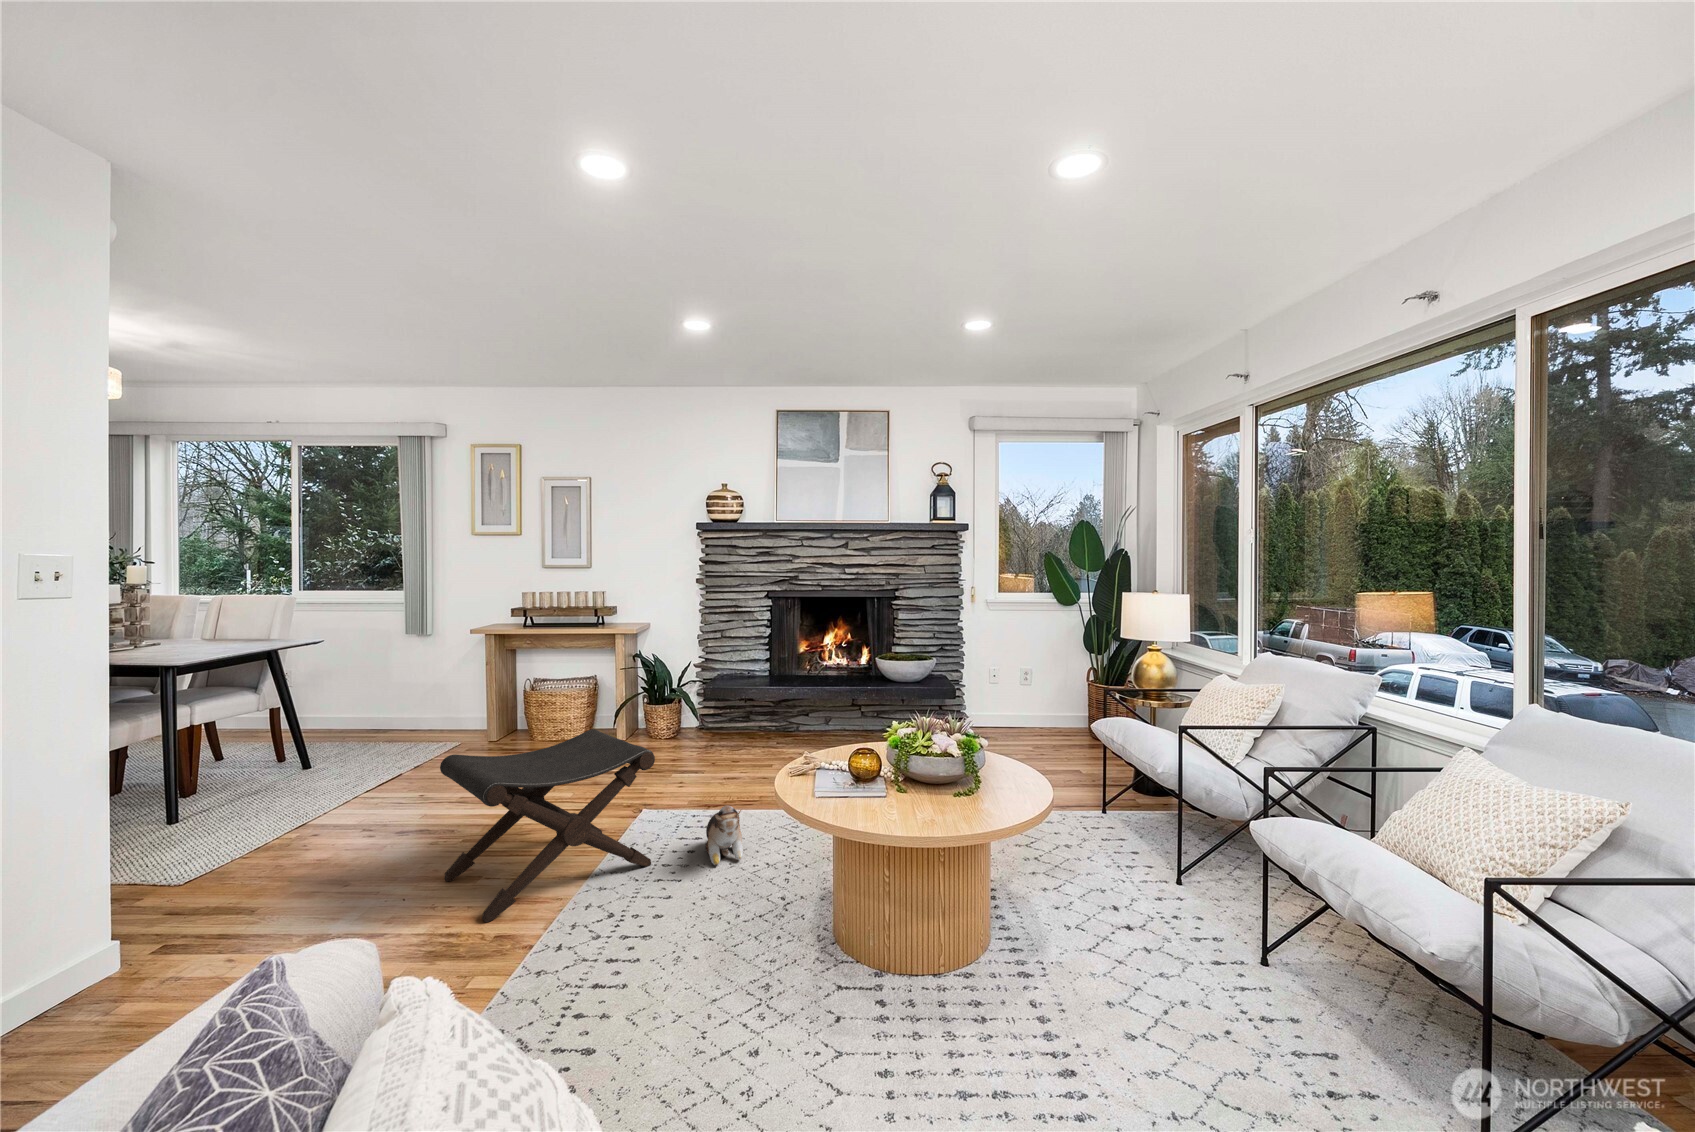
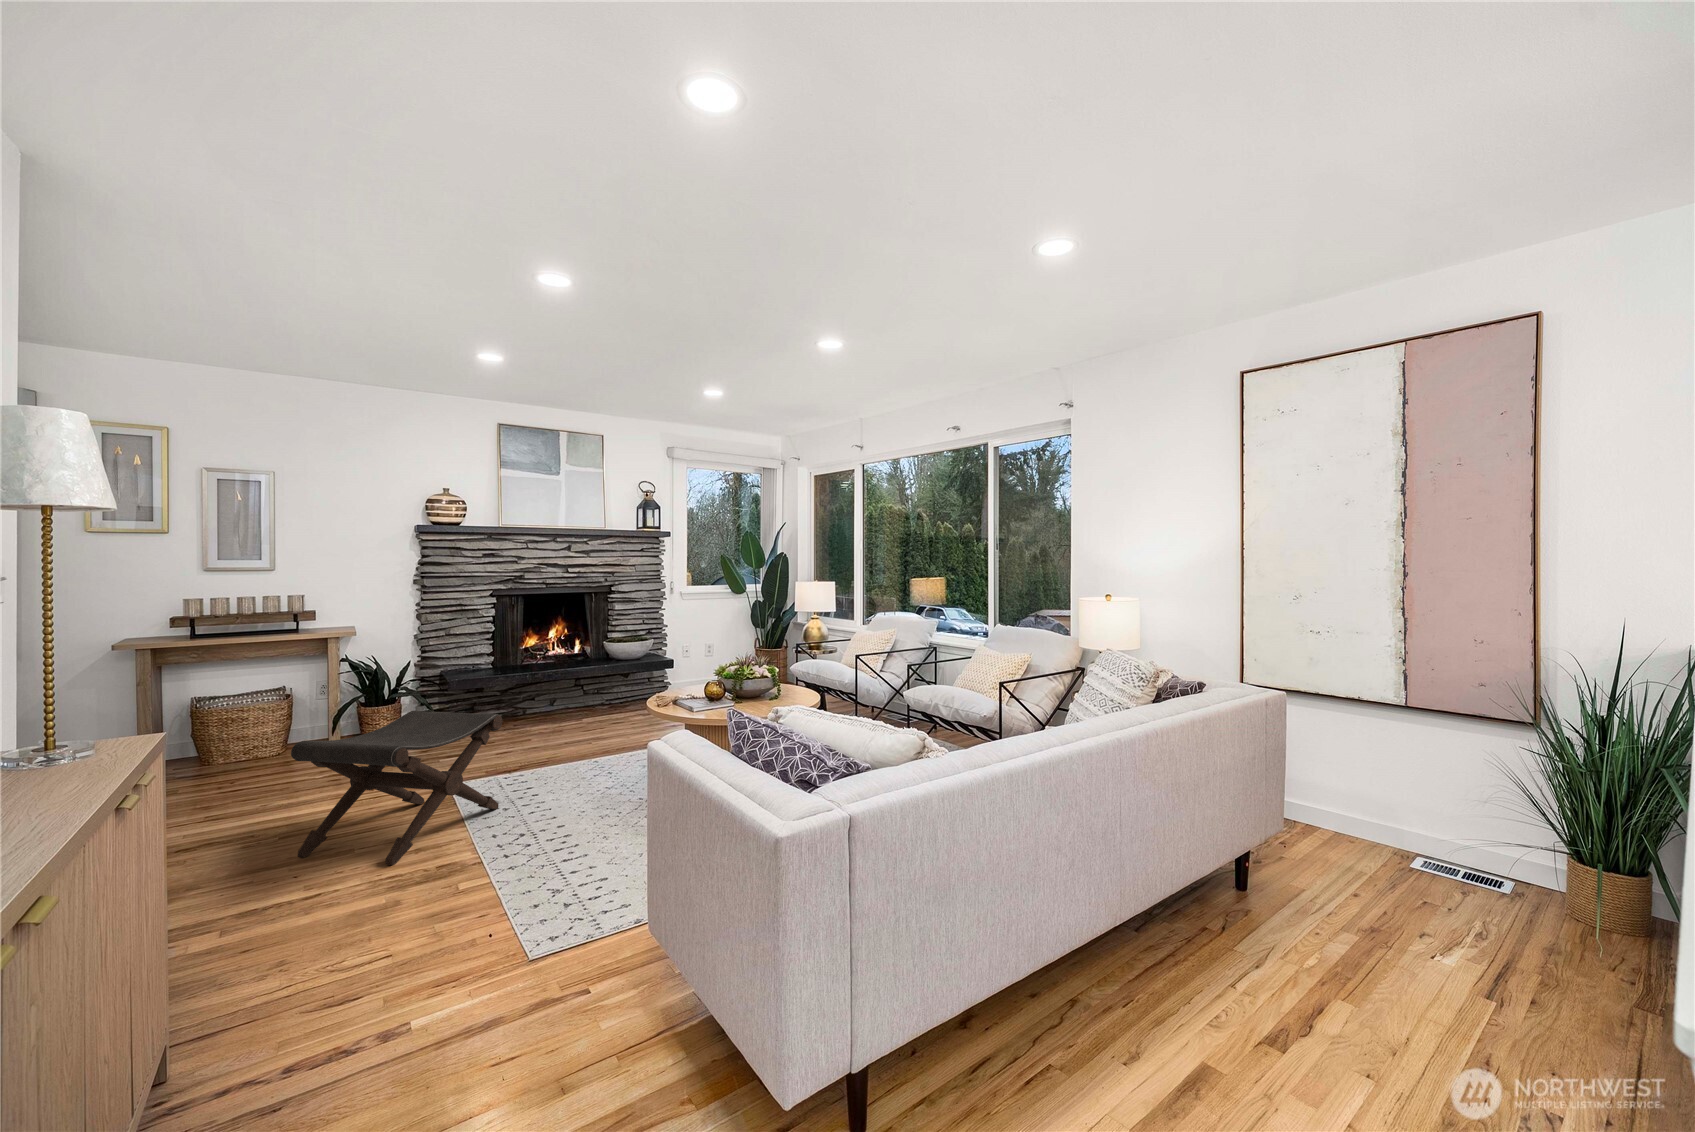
plush toy: present [705,805,743,865] -> none [532,748,581,797]

